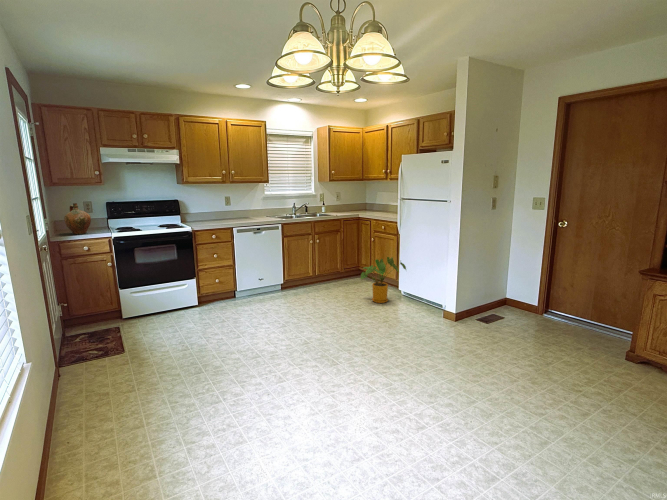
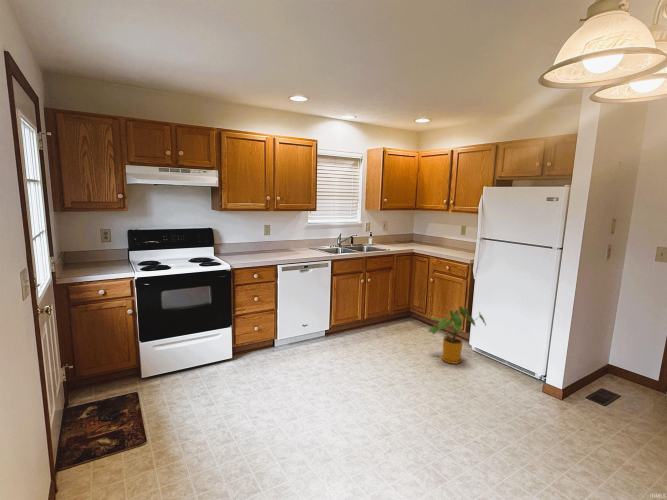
ceramic jug: present [64,203,91,234] -> none [76,234,109,273]

